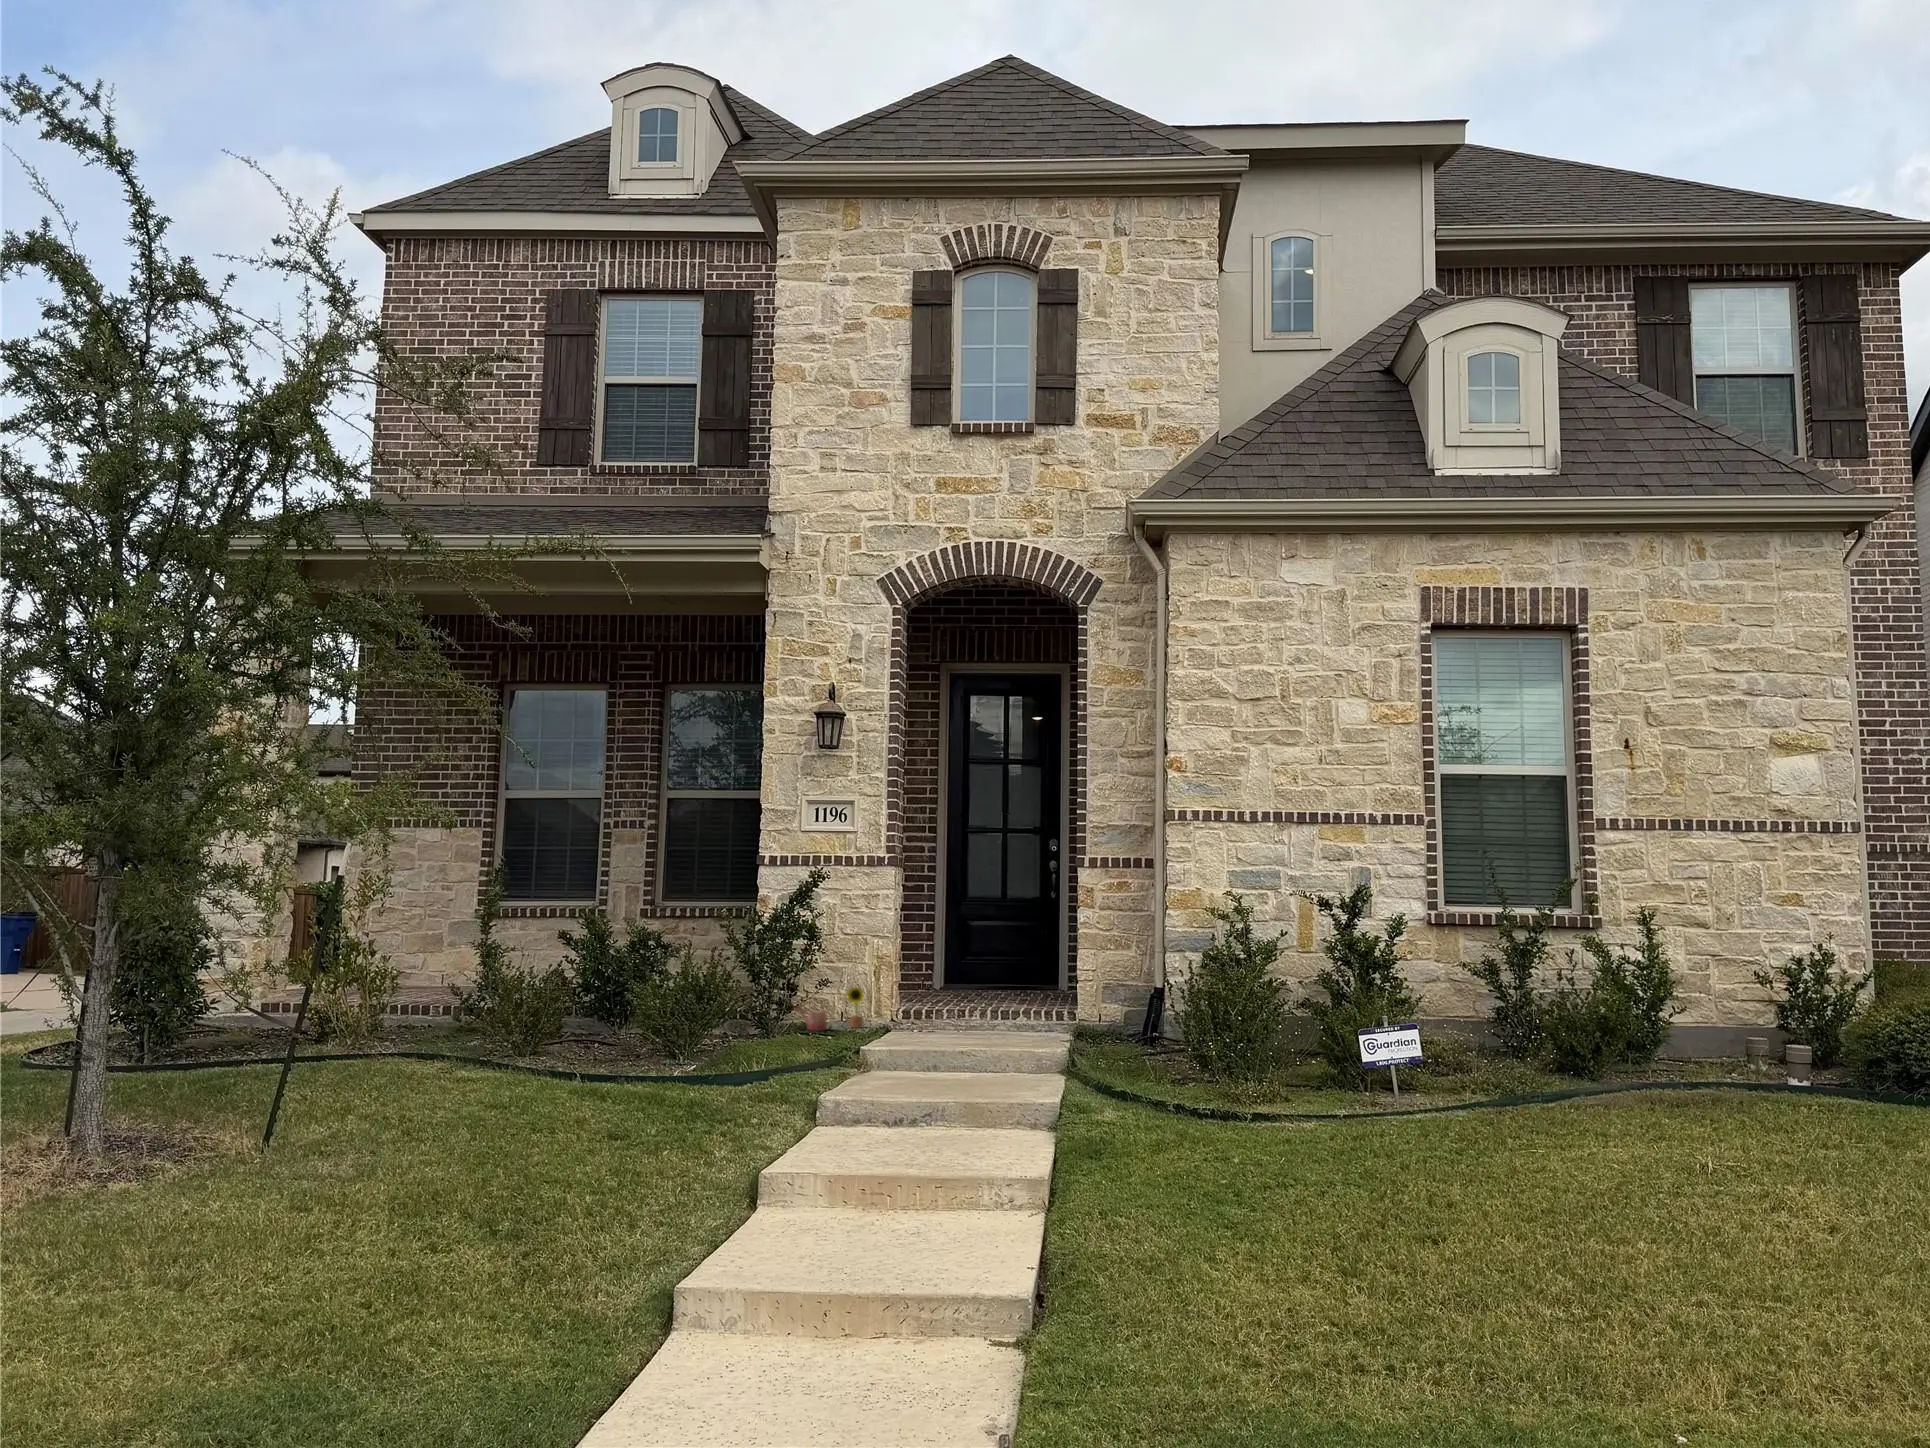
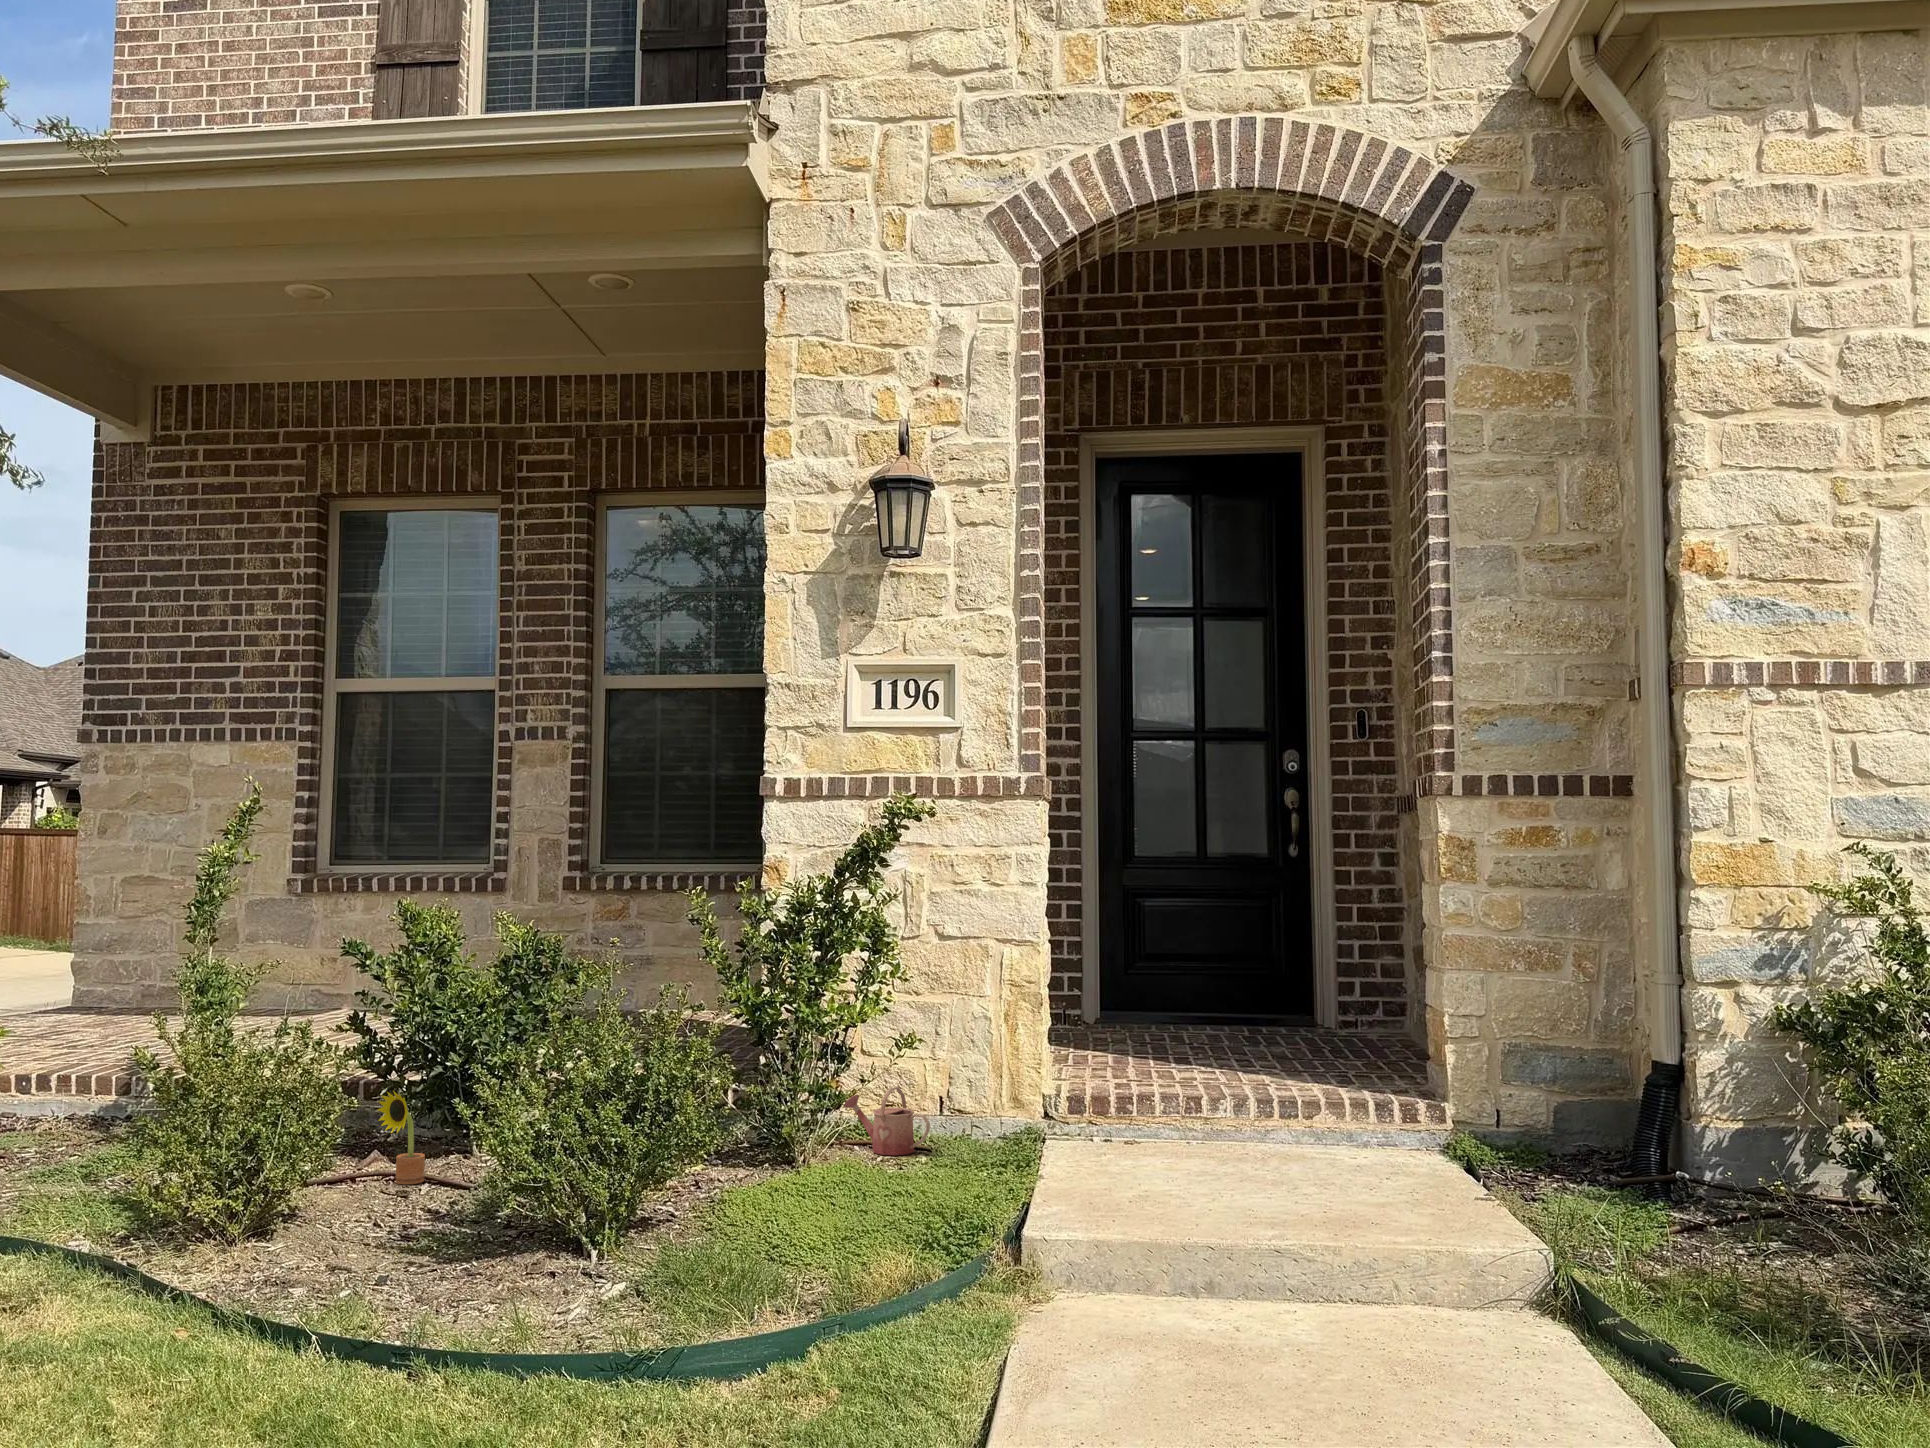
decorative plant: present [847,987,864,1028] -> present [377,1091,425,1184]

